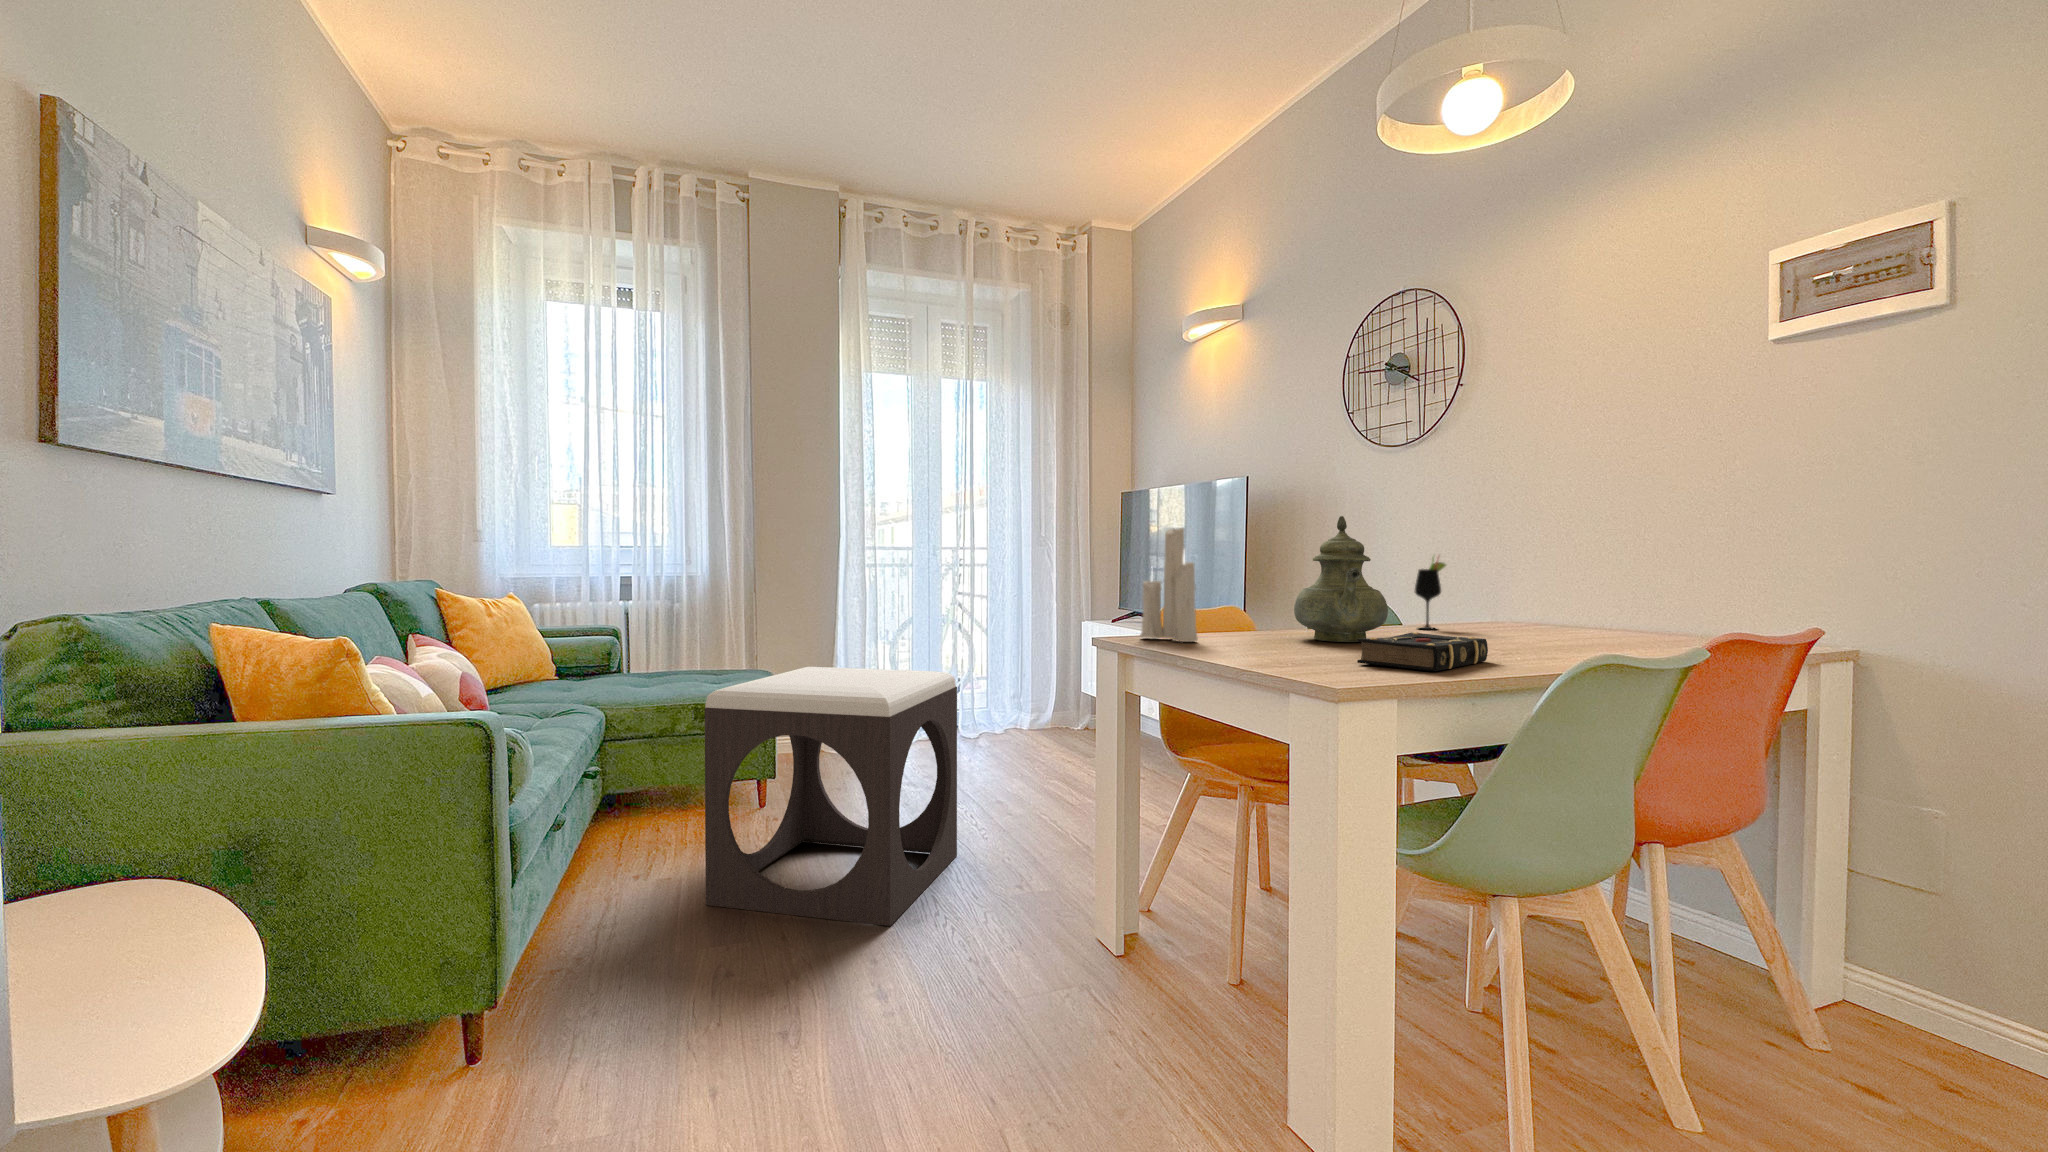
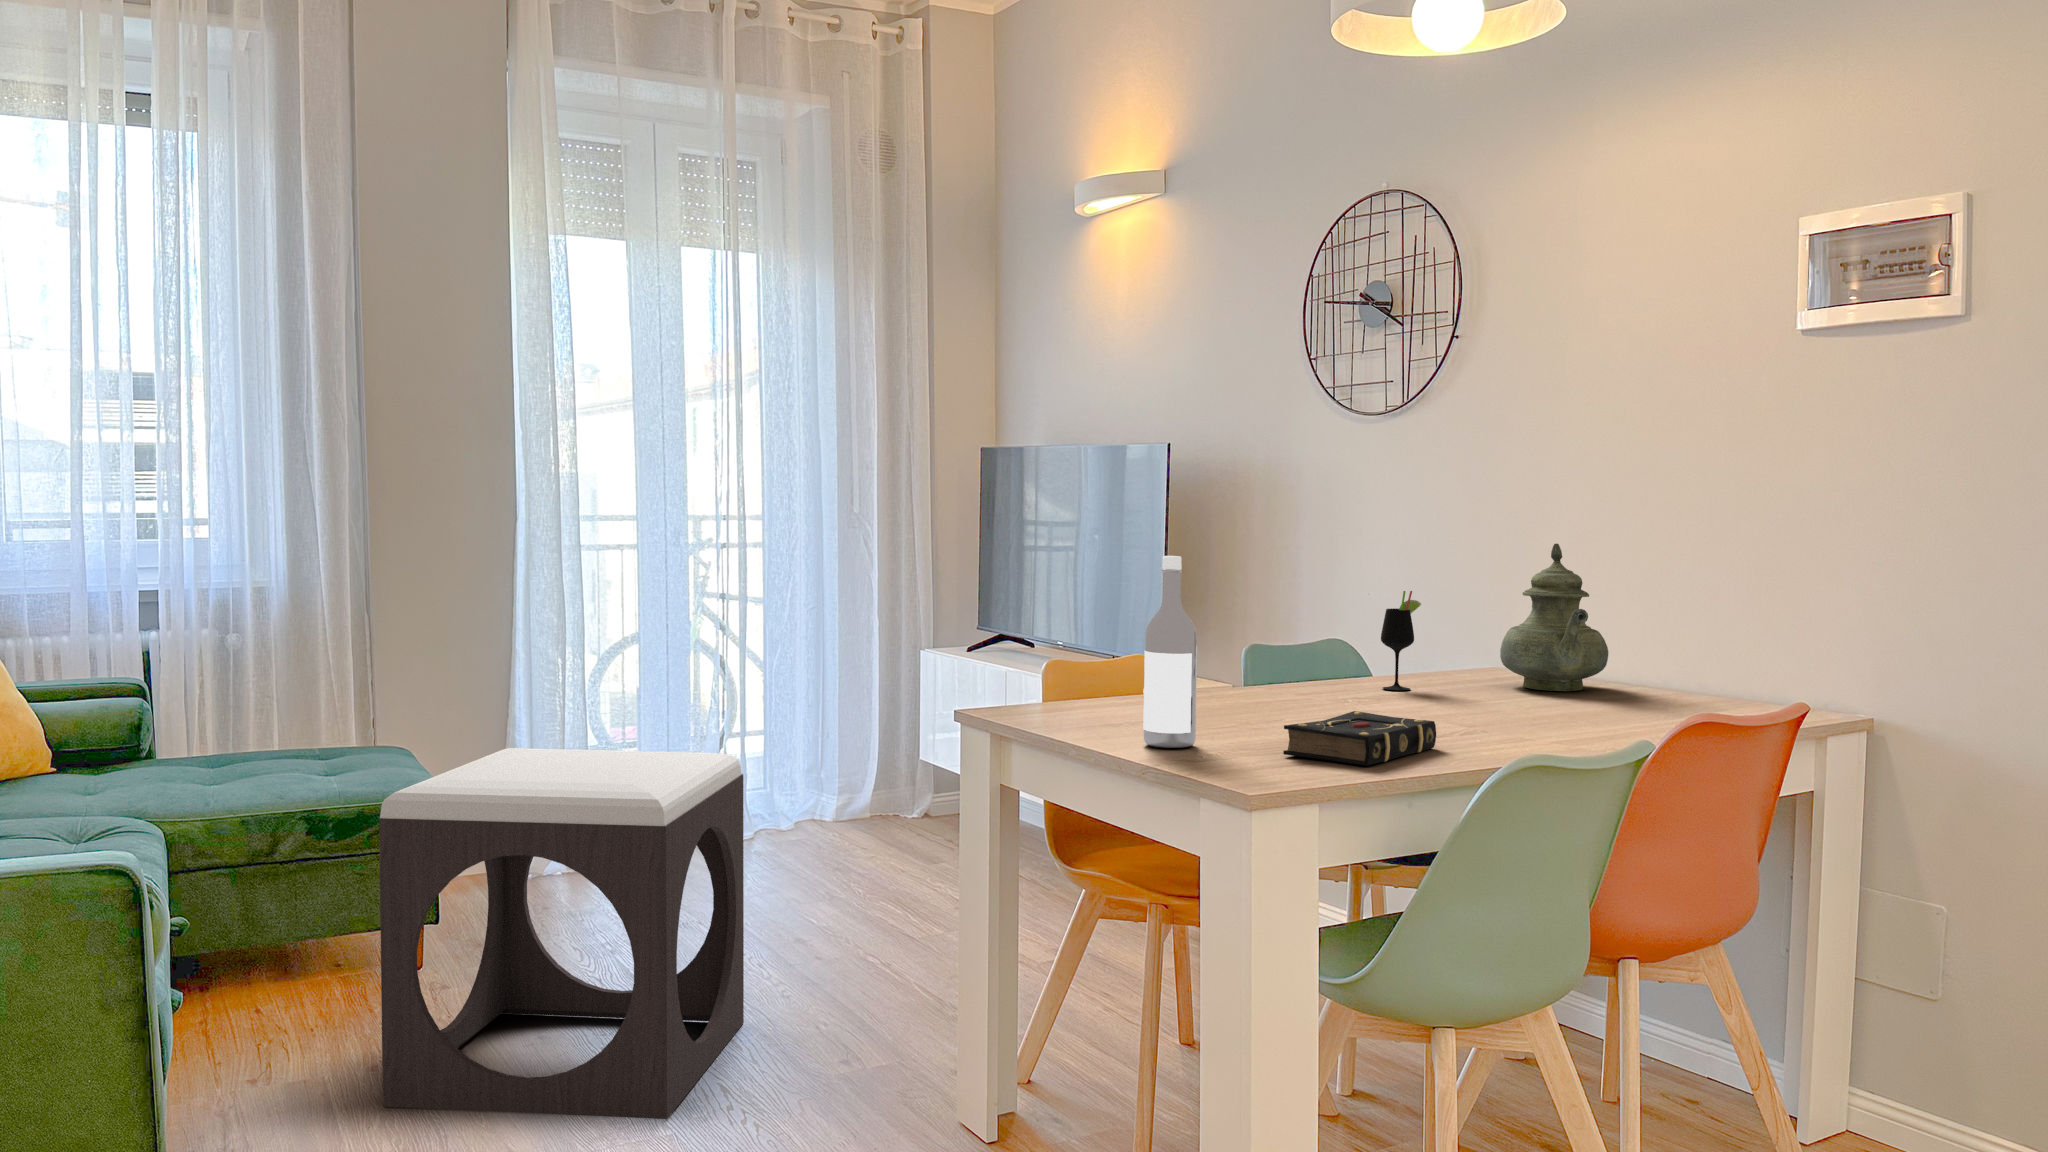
wine bottle: none [1237,505,1281,658] -> present [1143,556,1197,748]
teapot: present [1294,516,1388,642] -> present [1500,543,1608,691]
candle: present [1140,528,1198,642] -> none [1017,535,1095,720]

